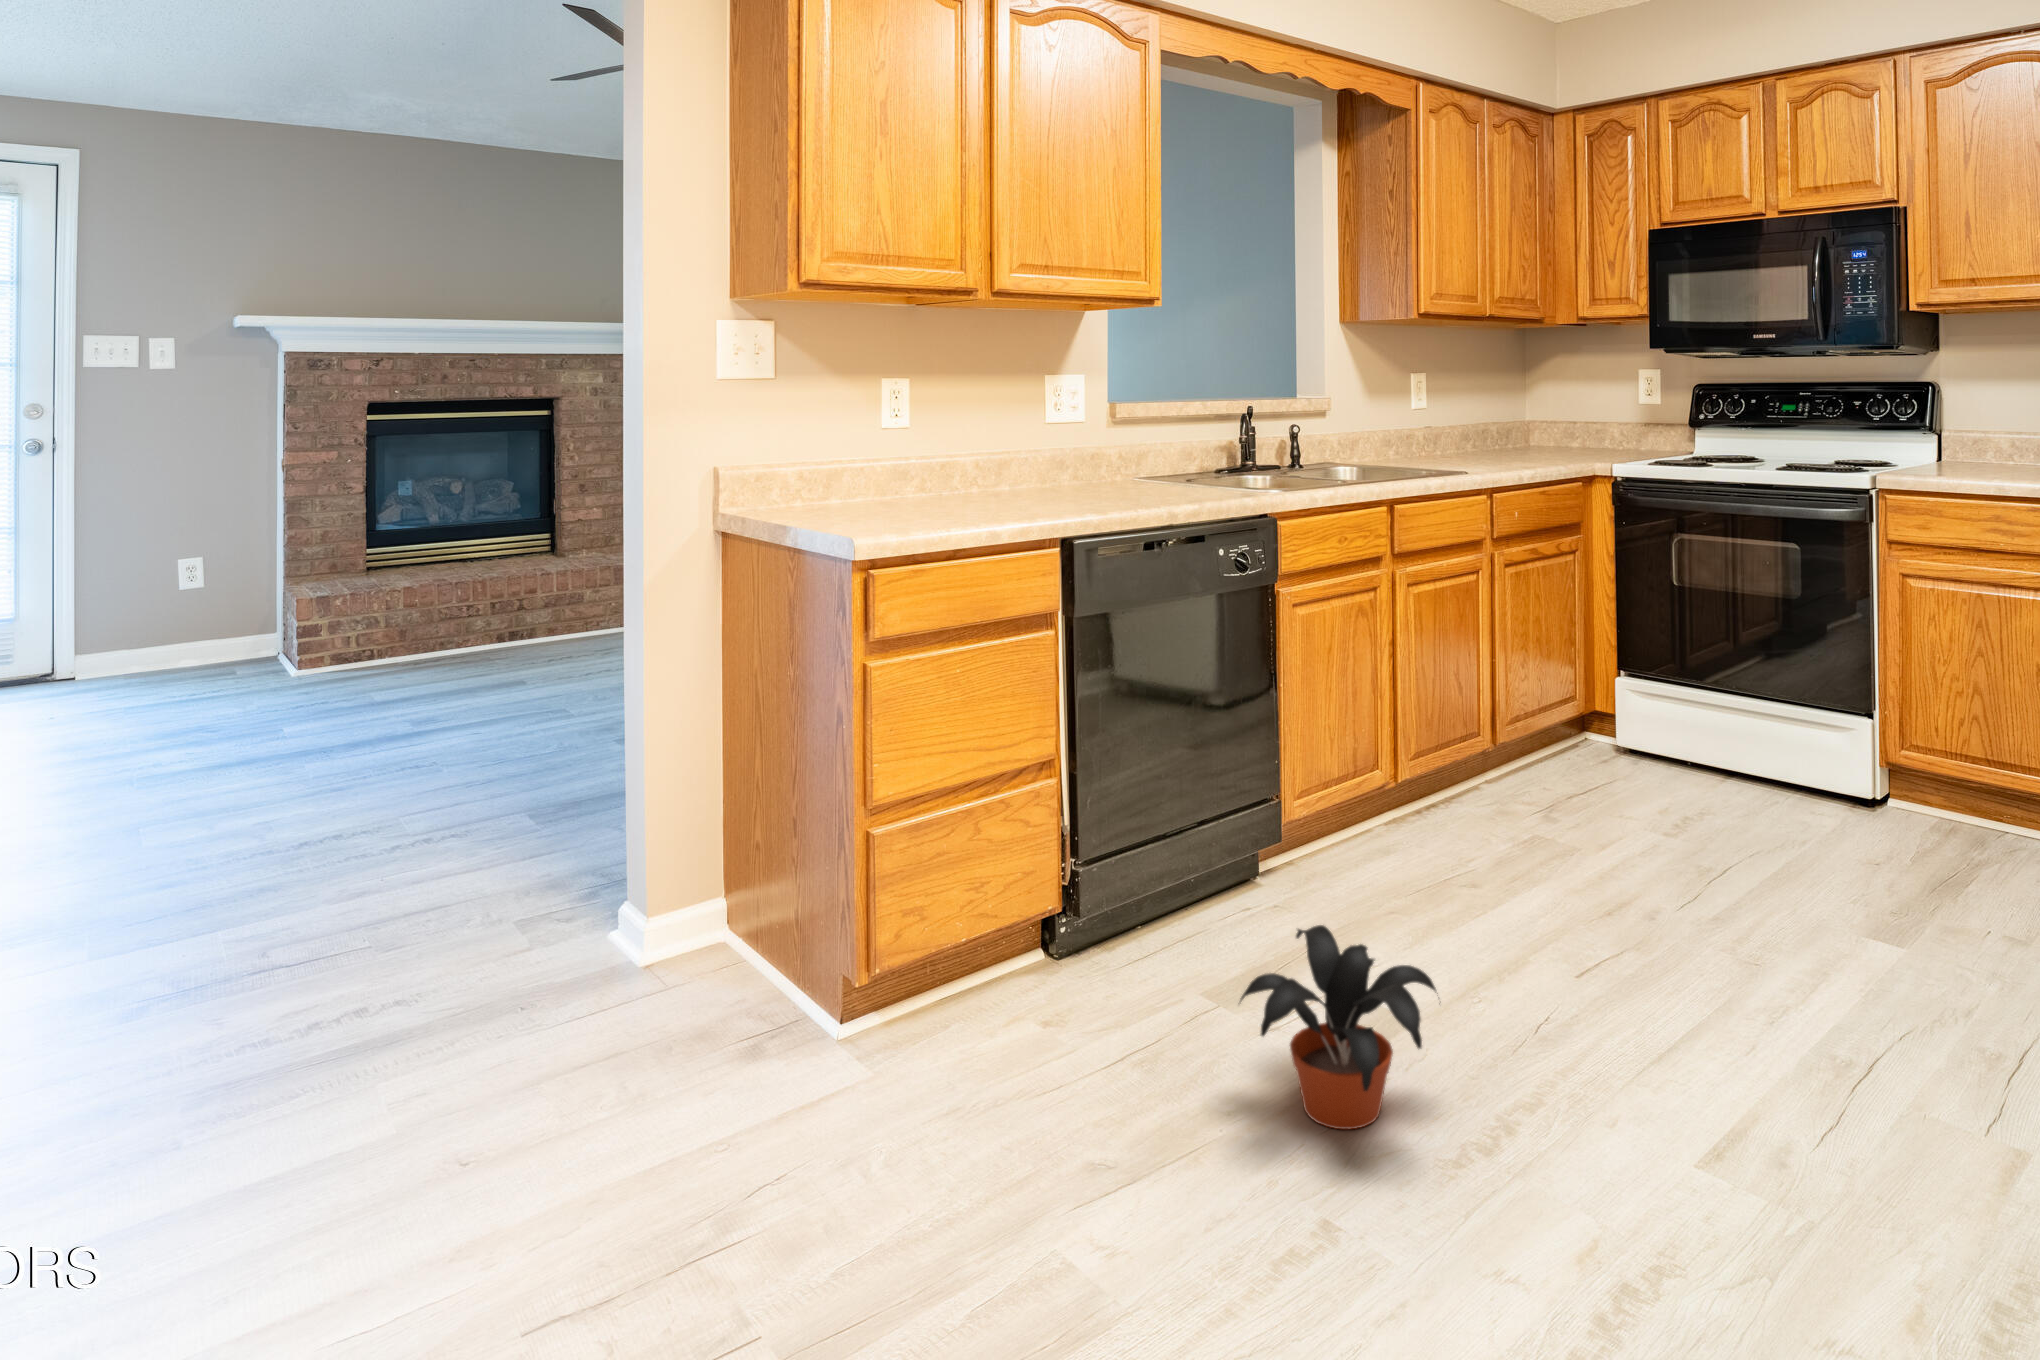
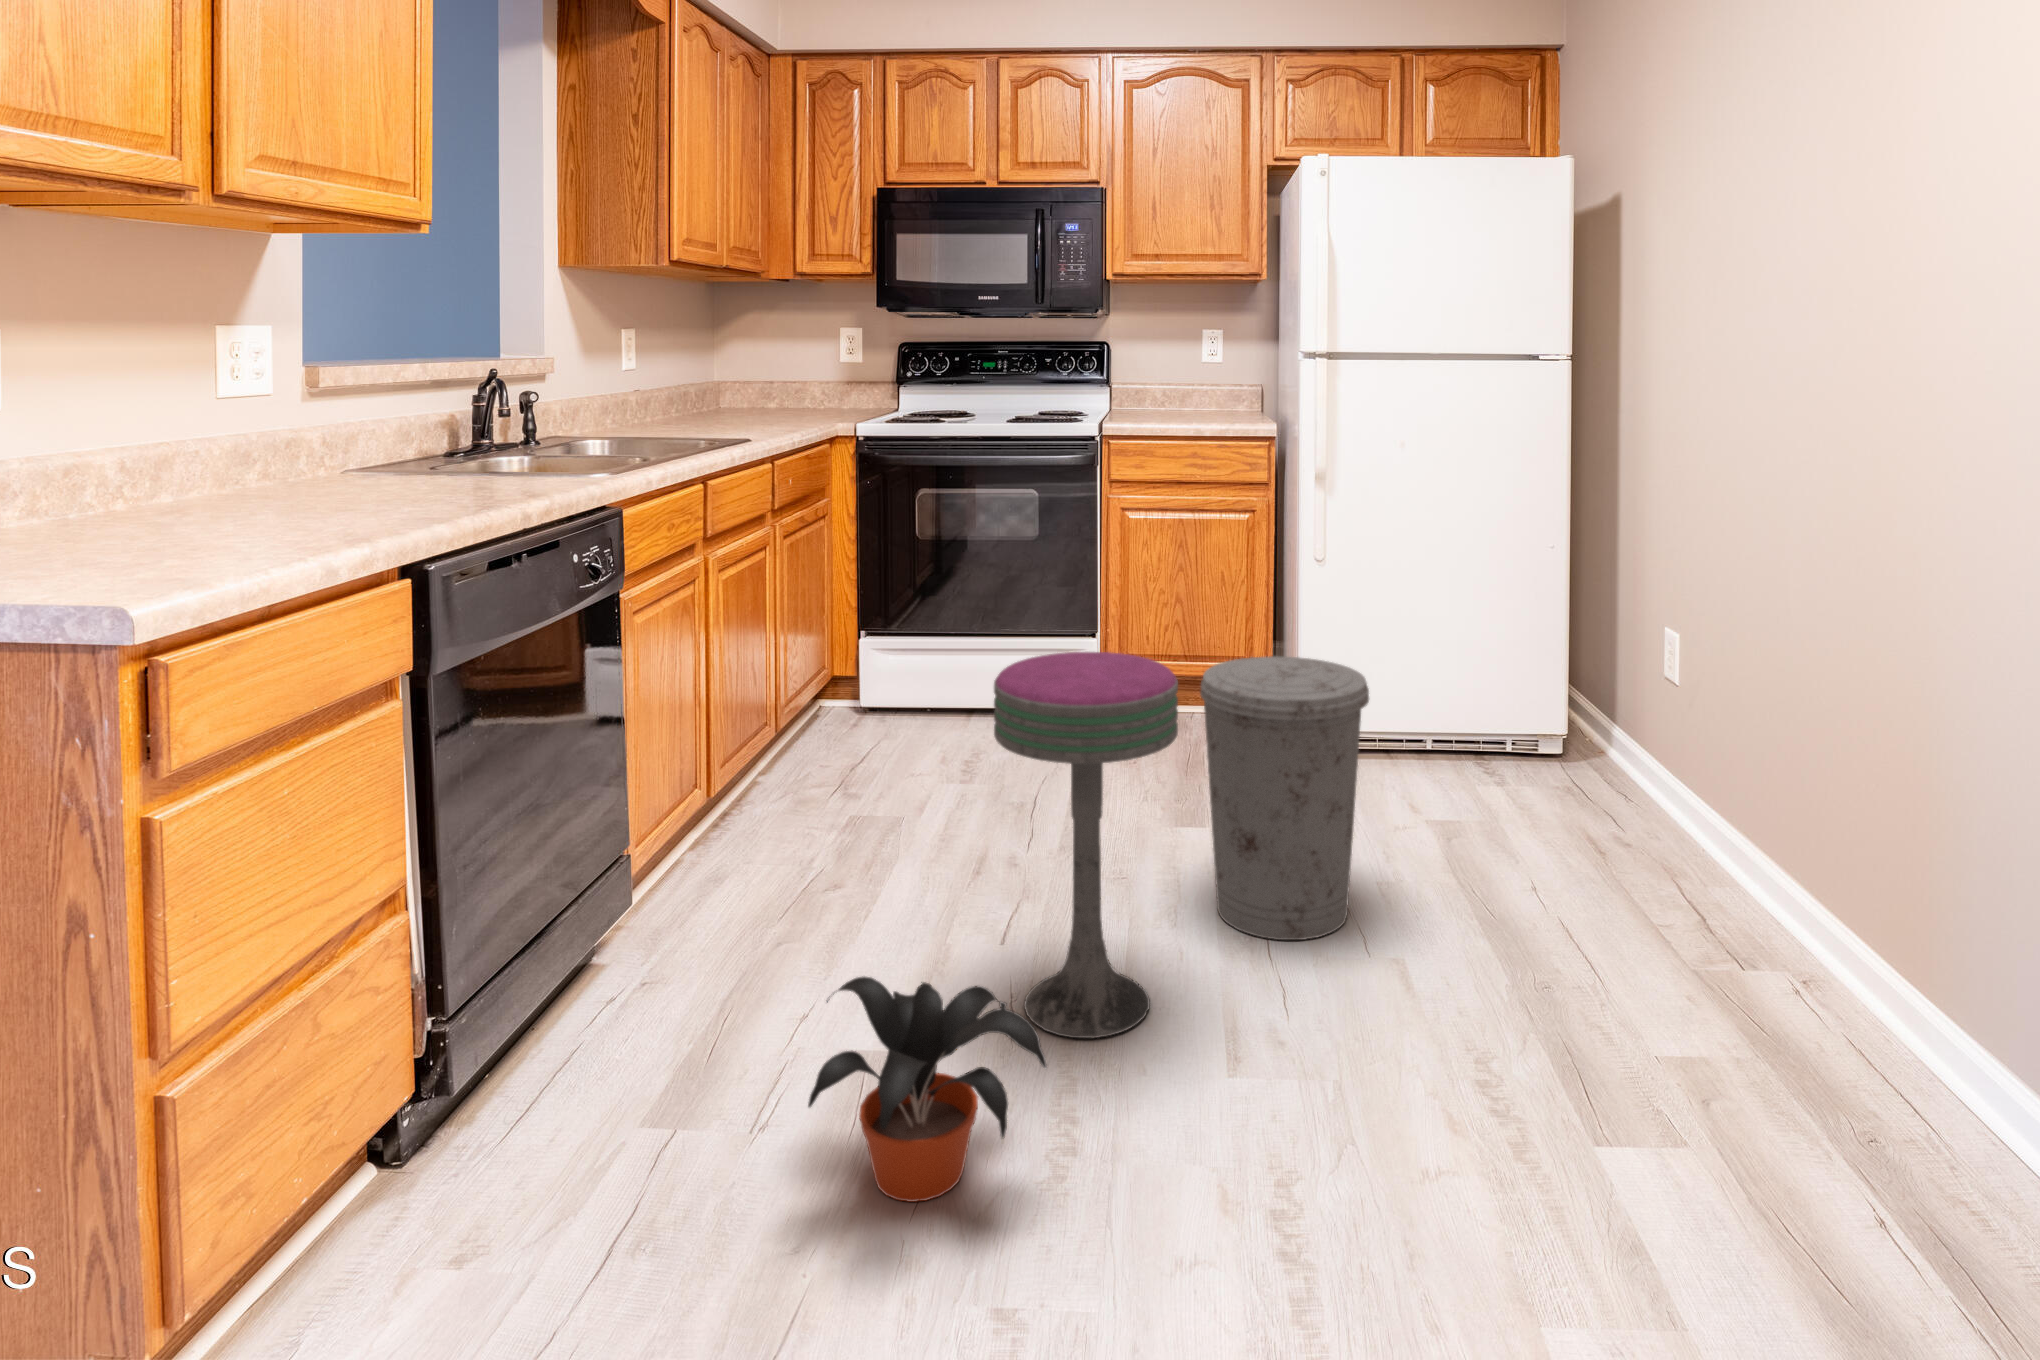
bar stool: none [1498,690,1693,1084] -> present [994,652,1178,1038]
trash can: none [1797,744,2024,1091] -> present [1200,656,1369,940]

